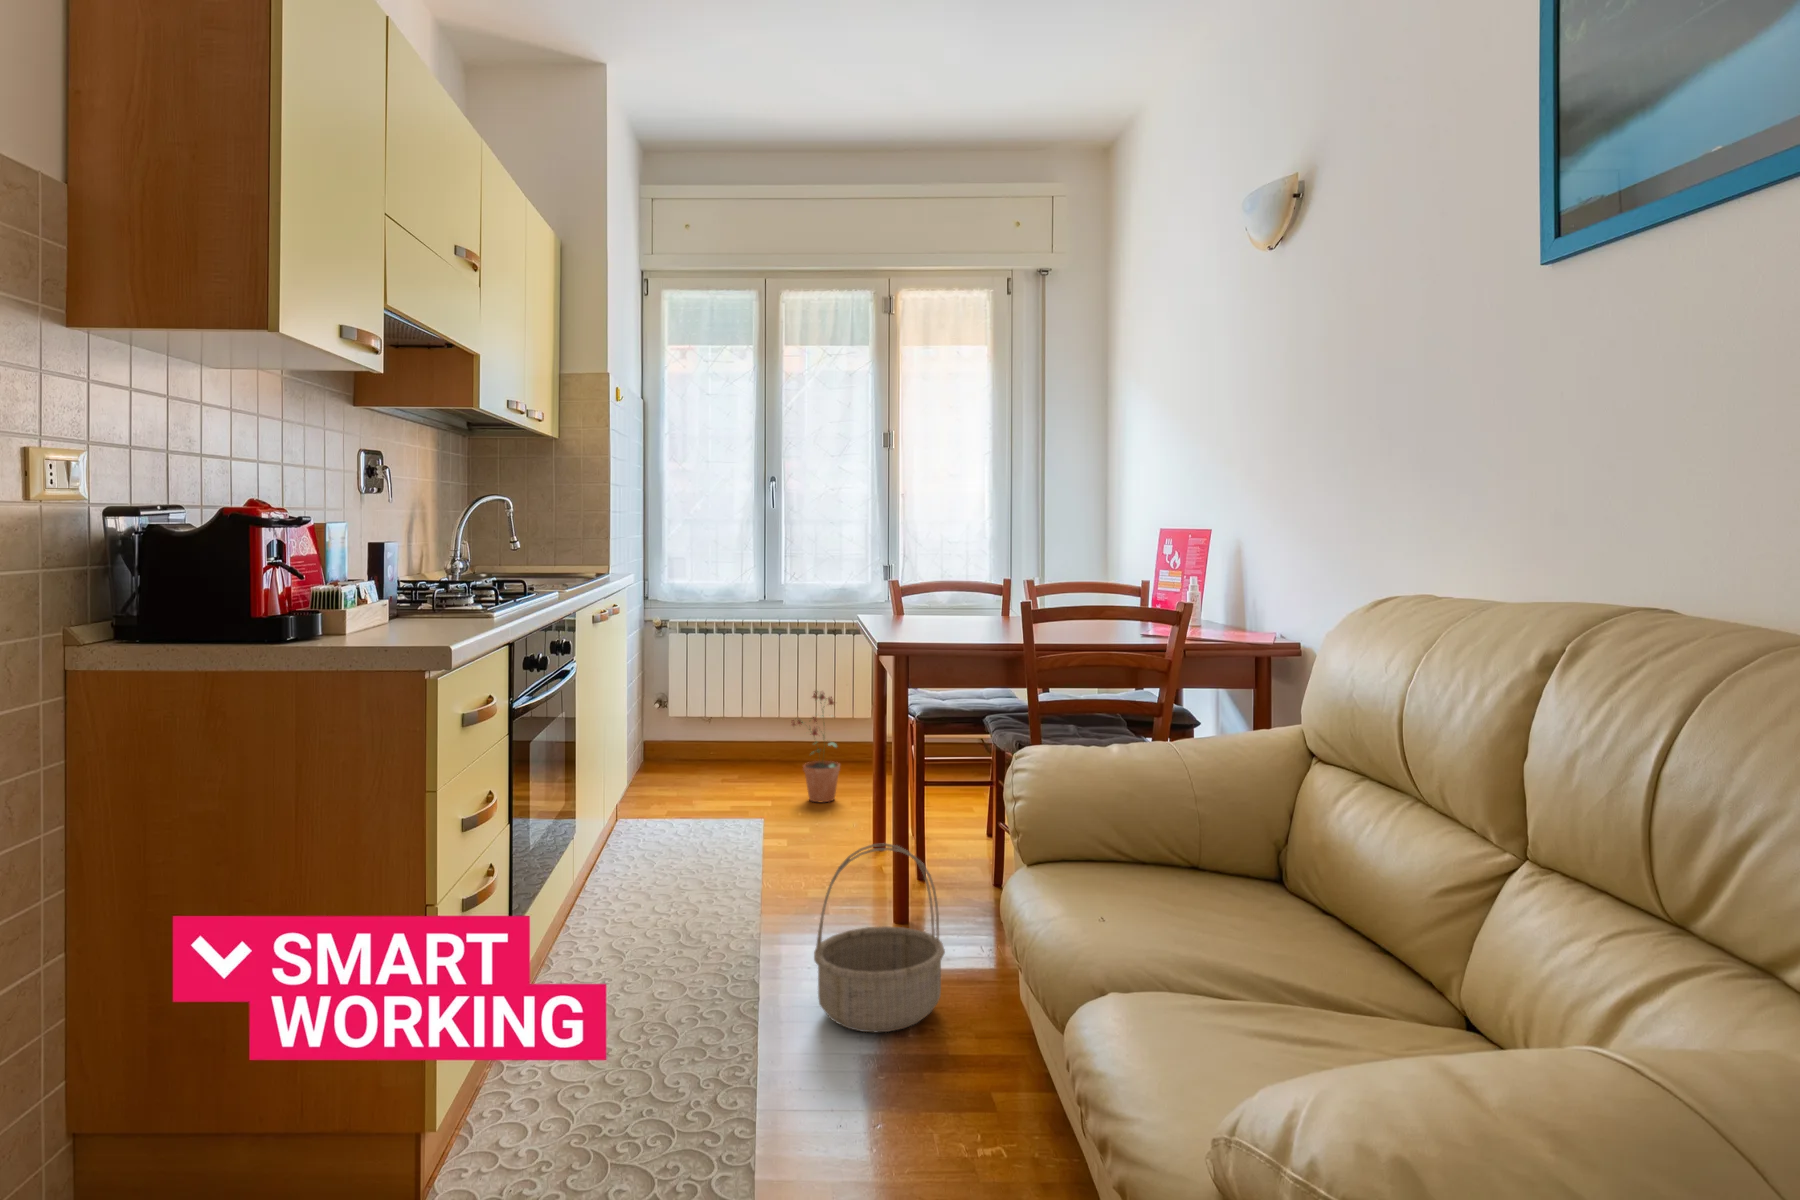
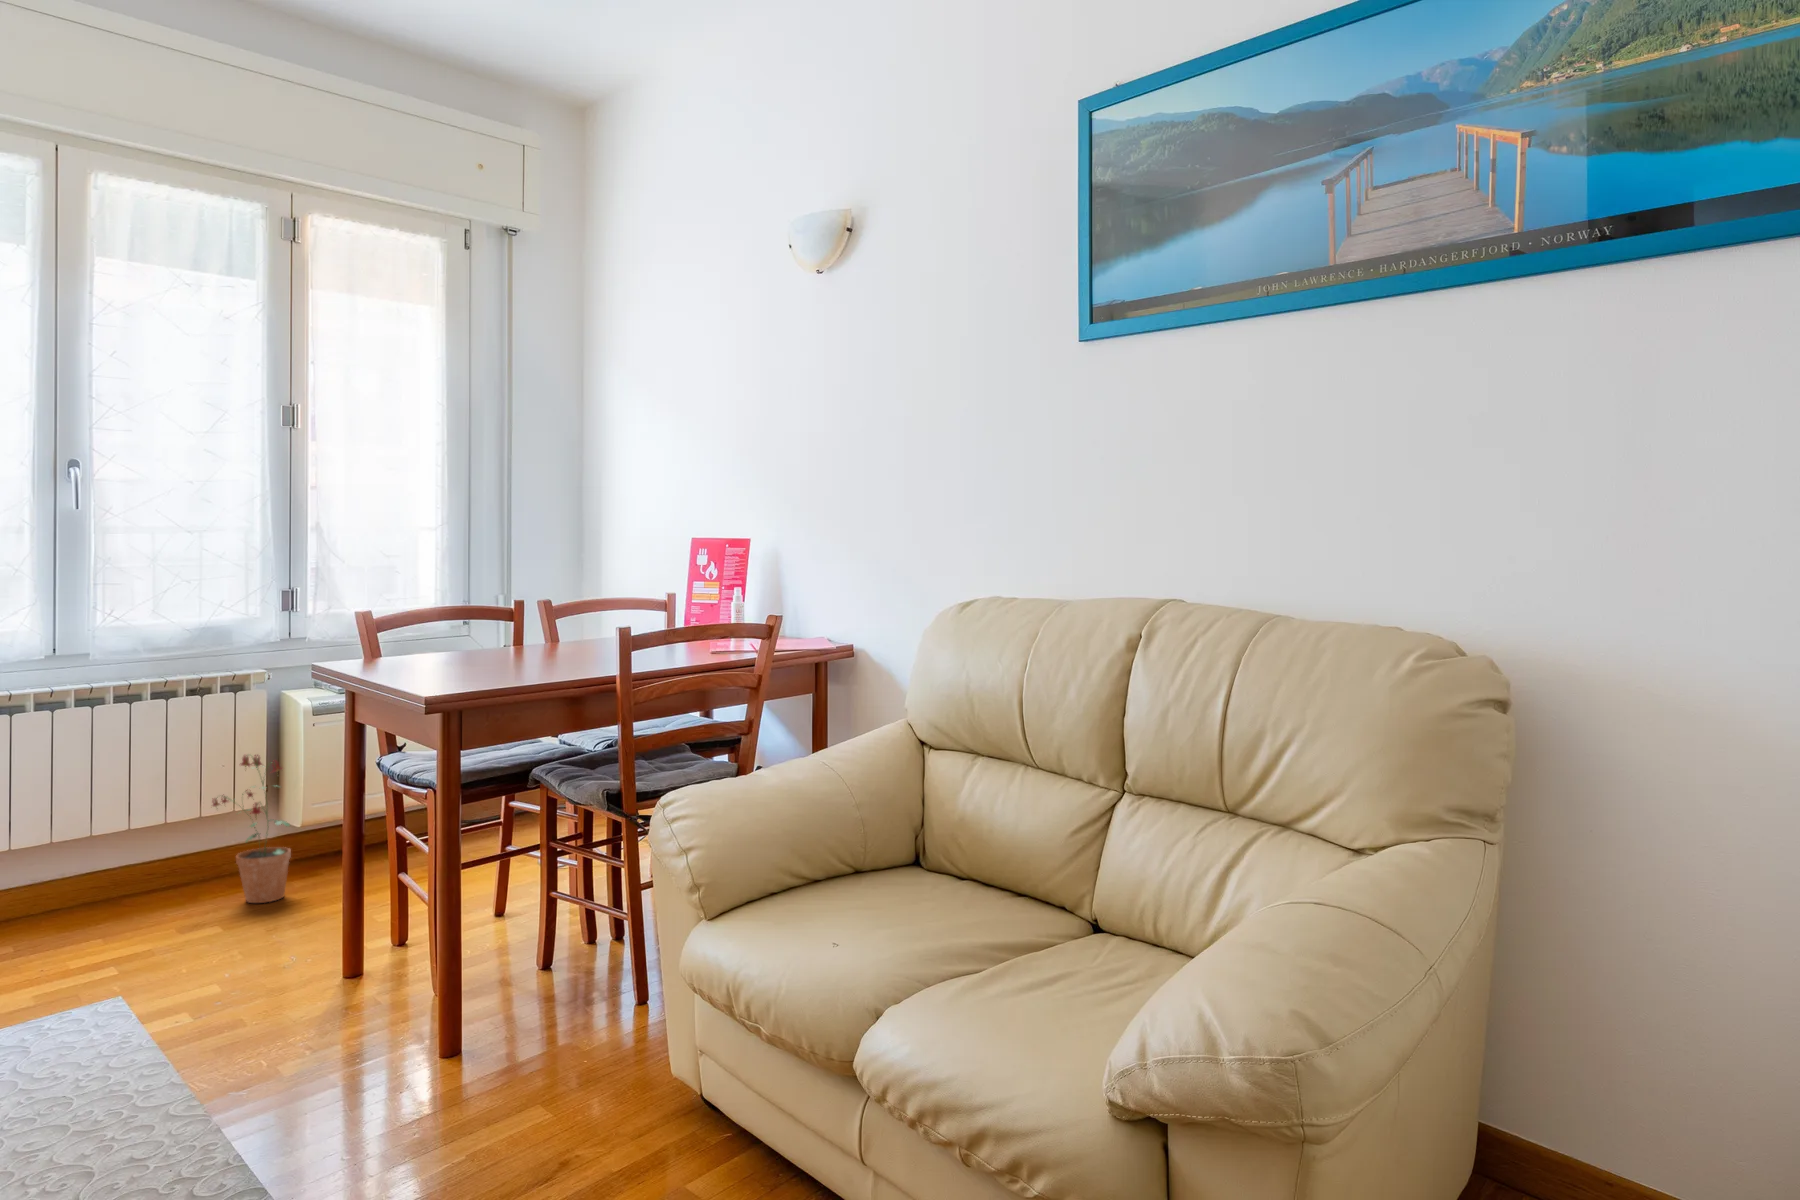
basket: present [814,844,945,1032] -> none [432,899,583,1113]

